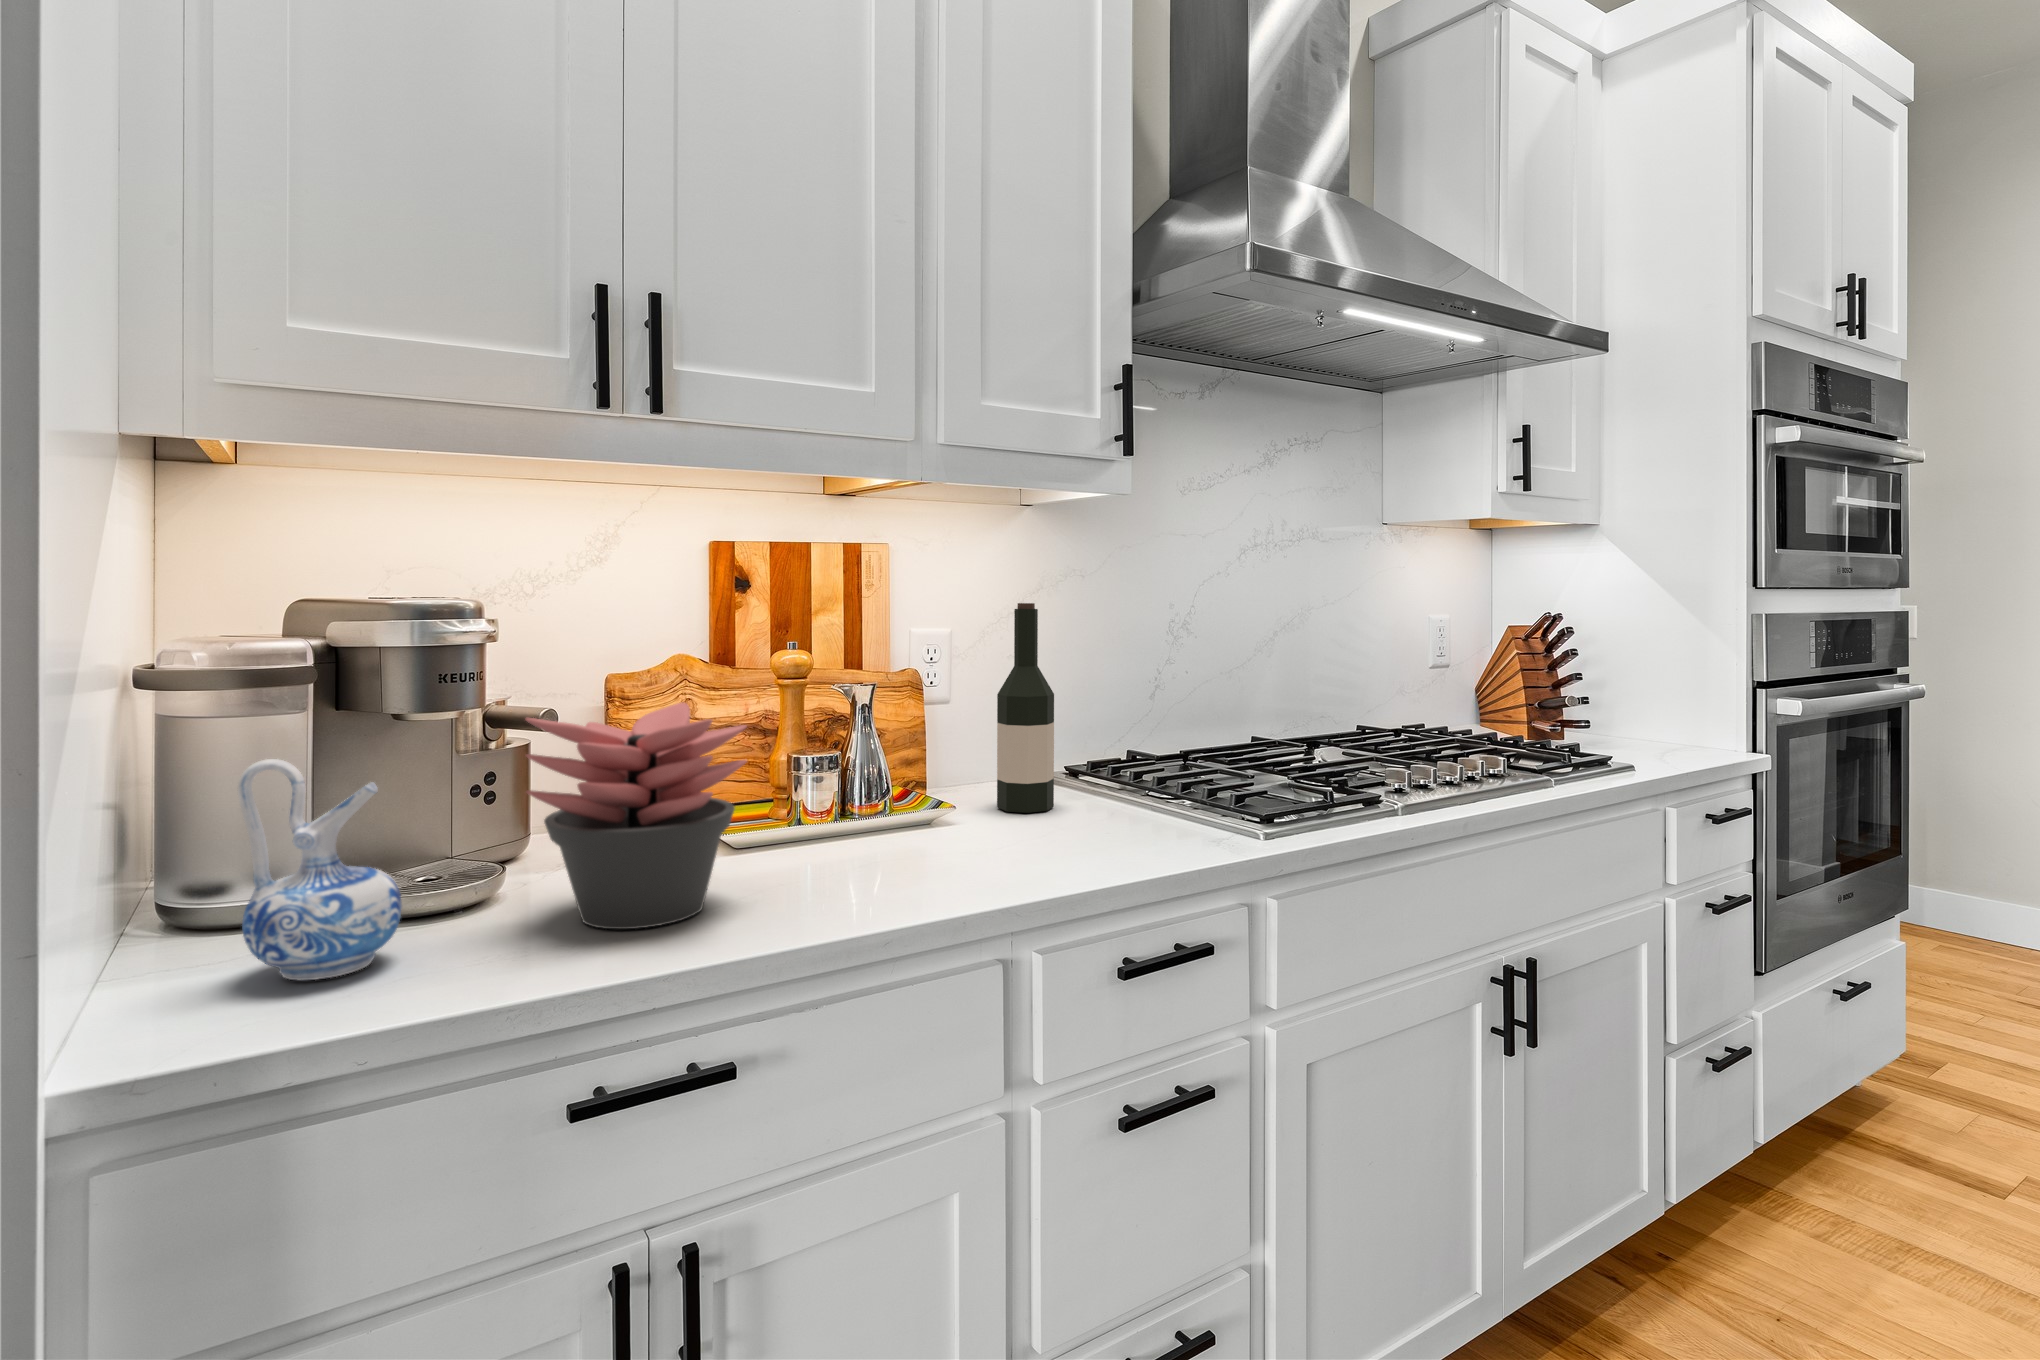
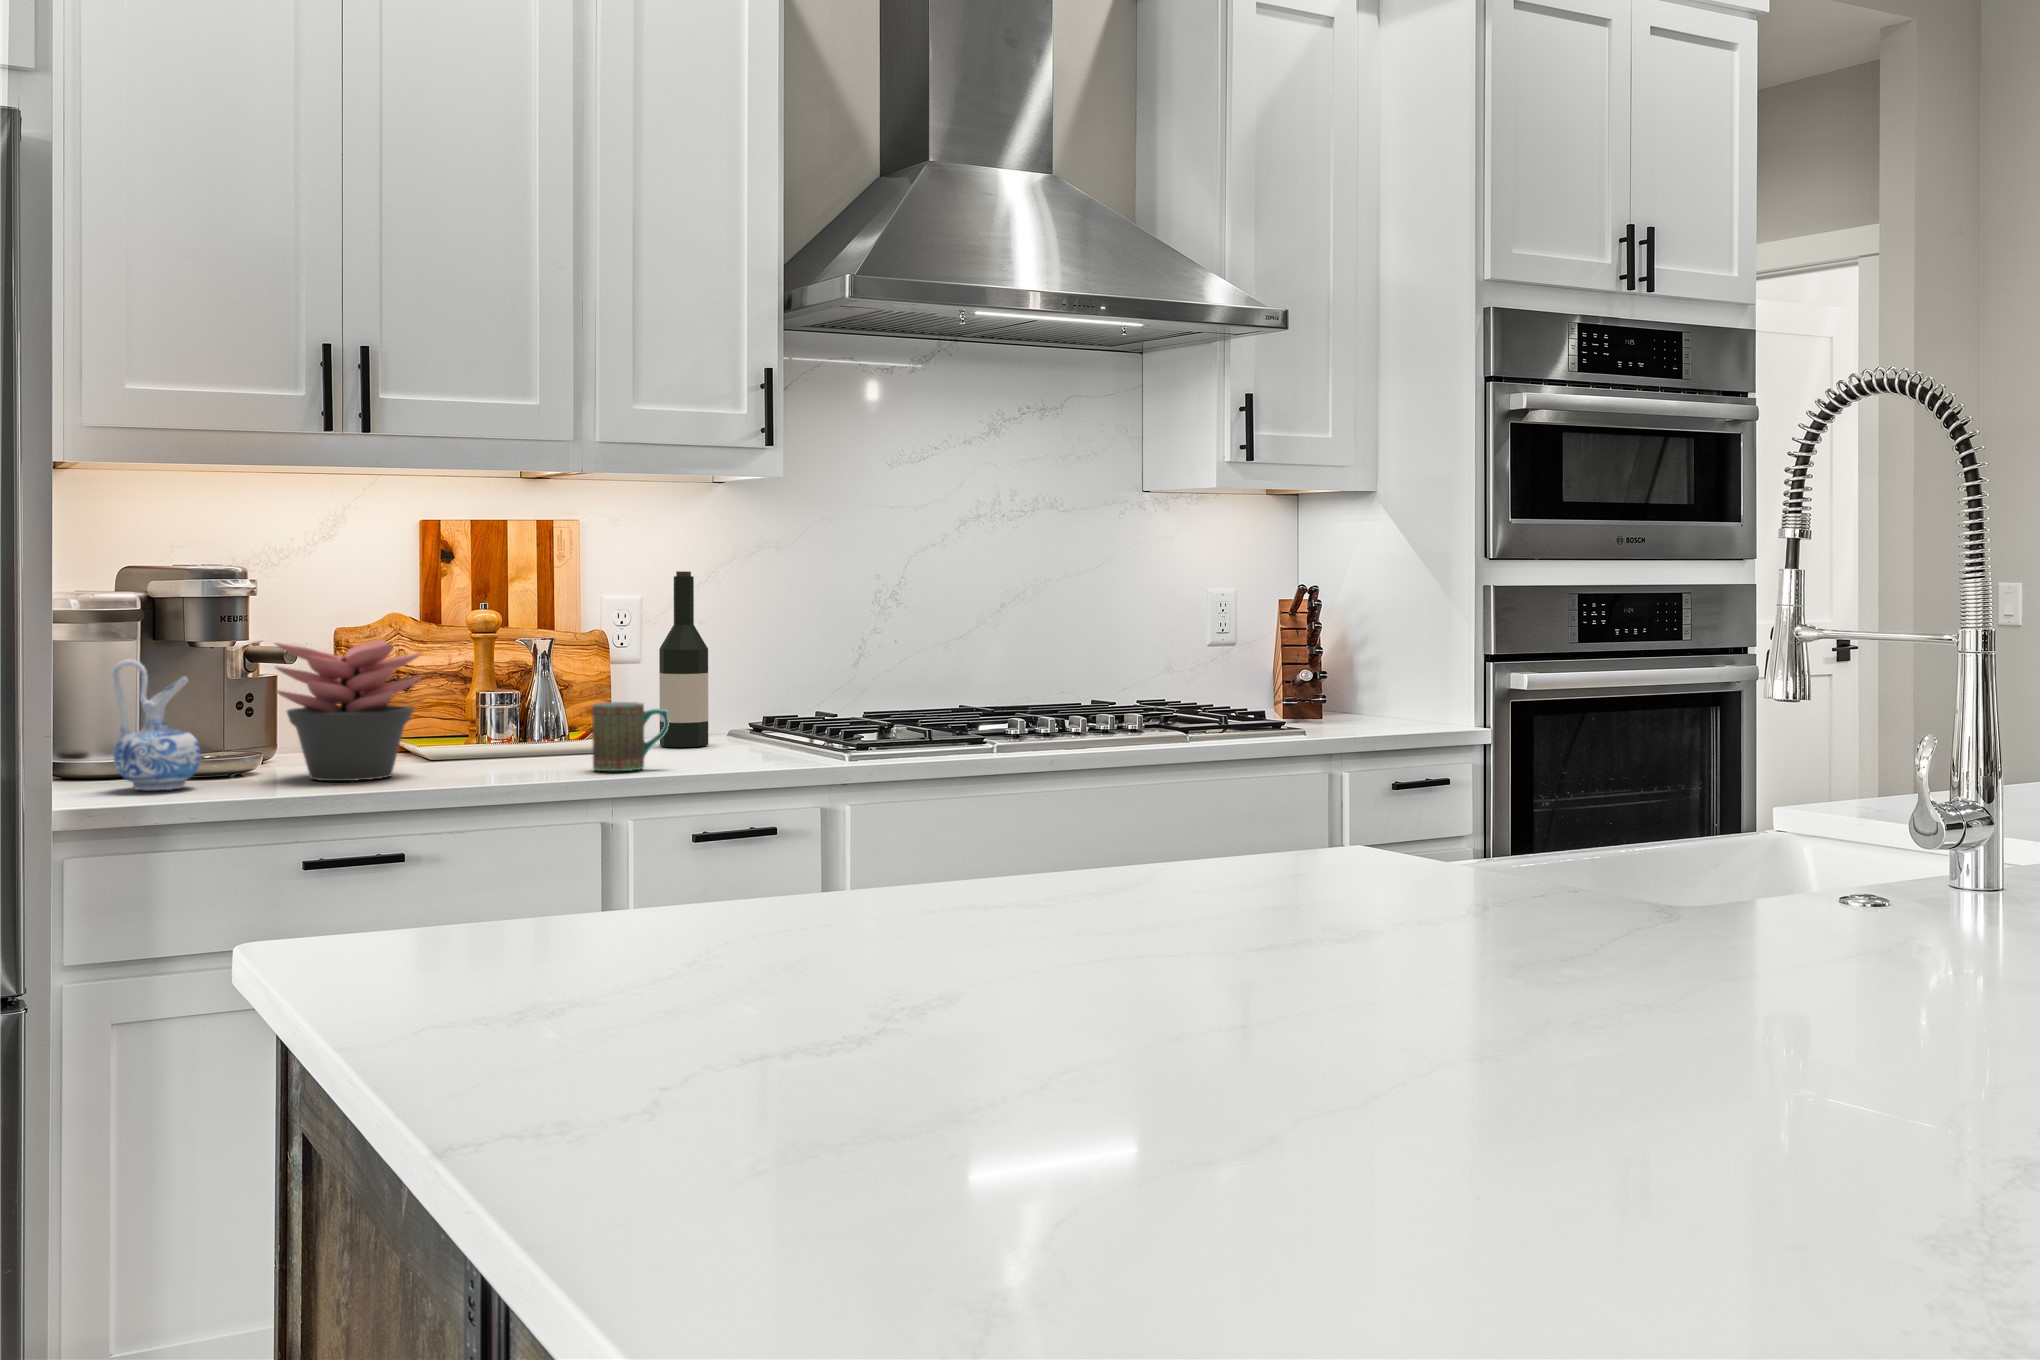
mug: none [978,781,1077,884] -> present [592,702,669,771]

